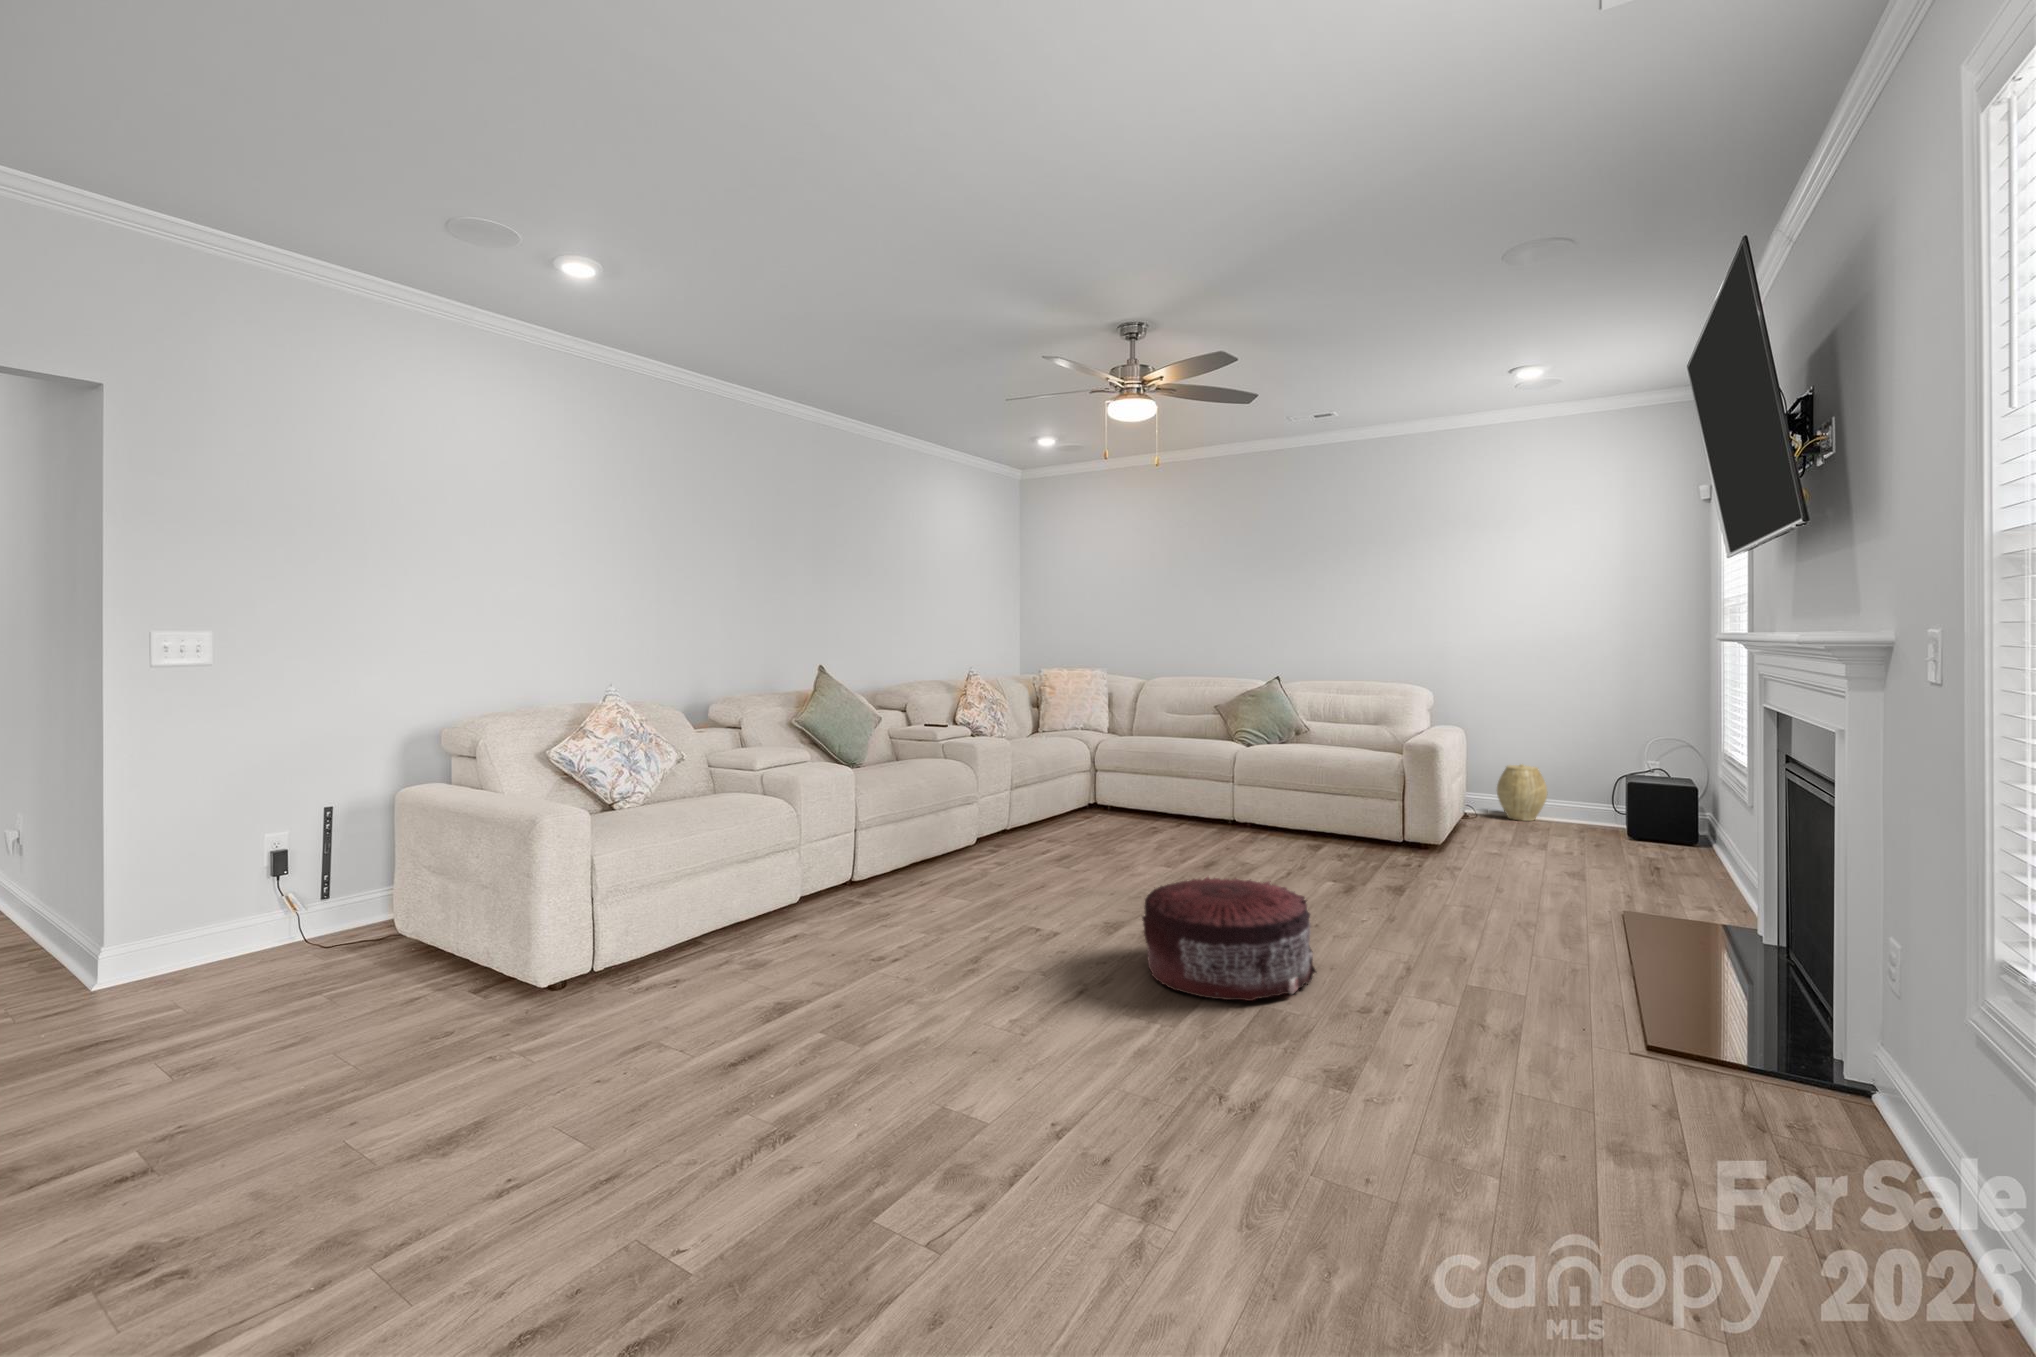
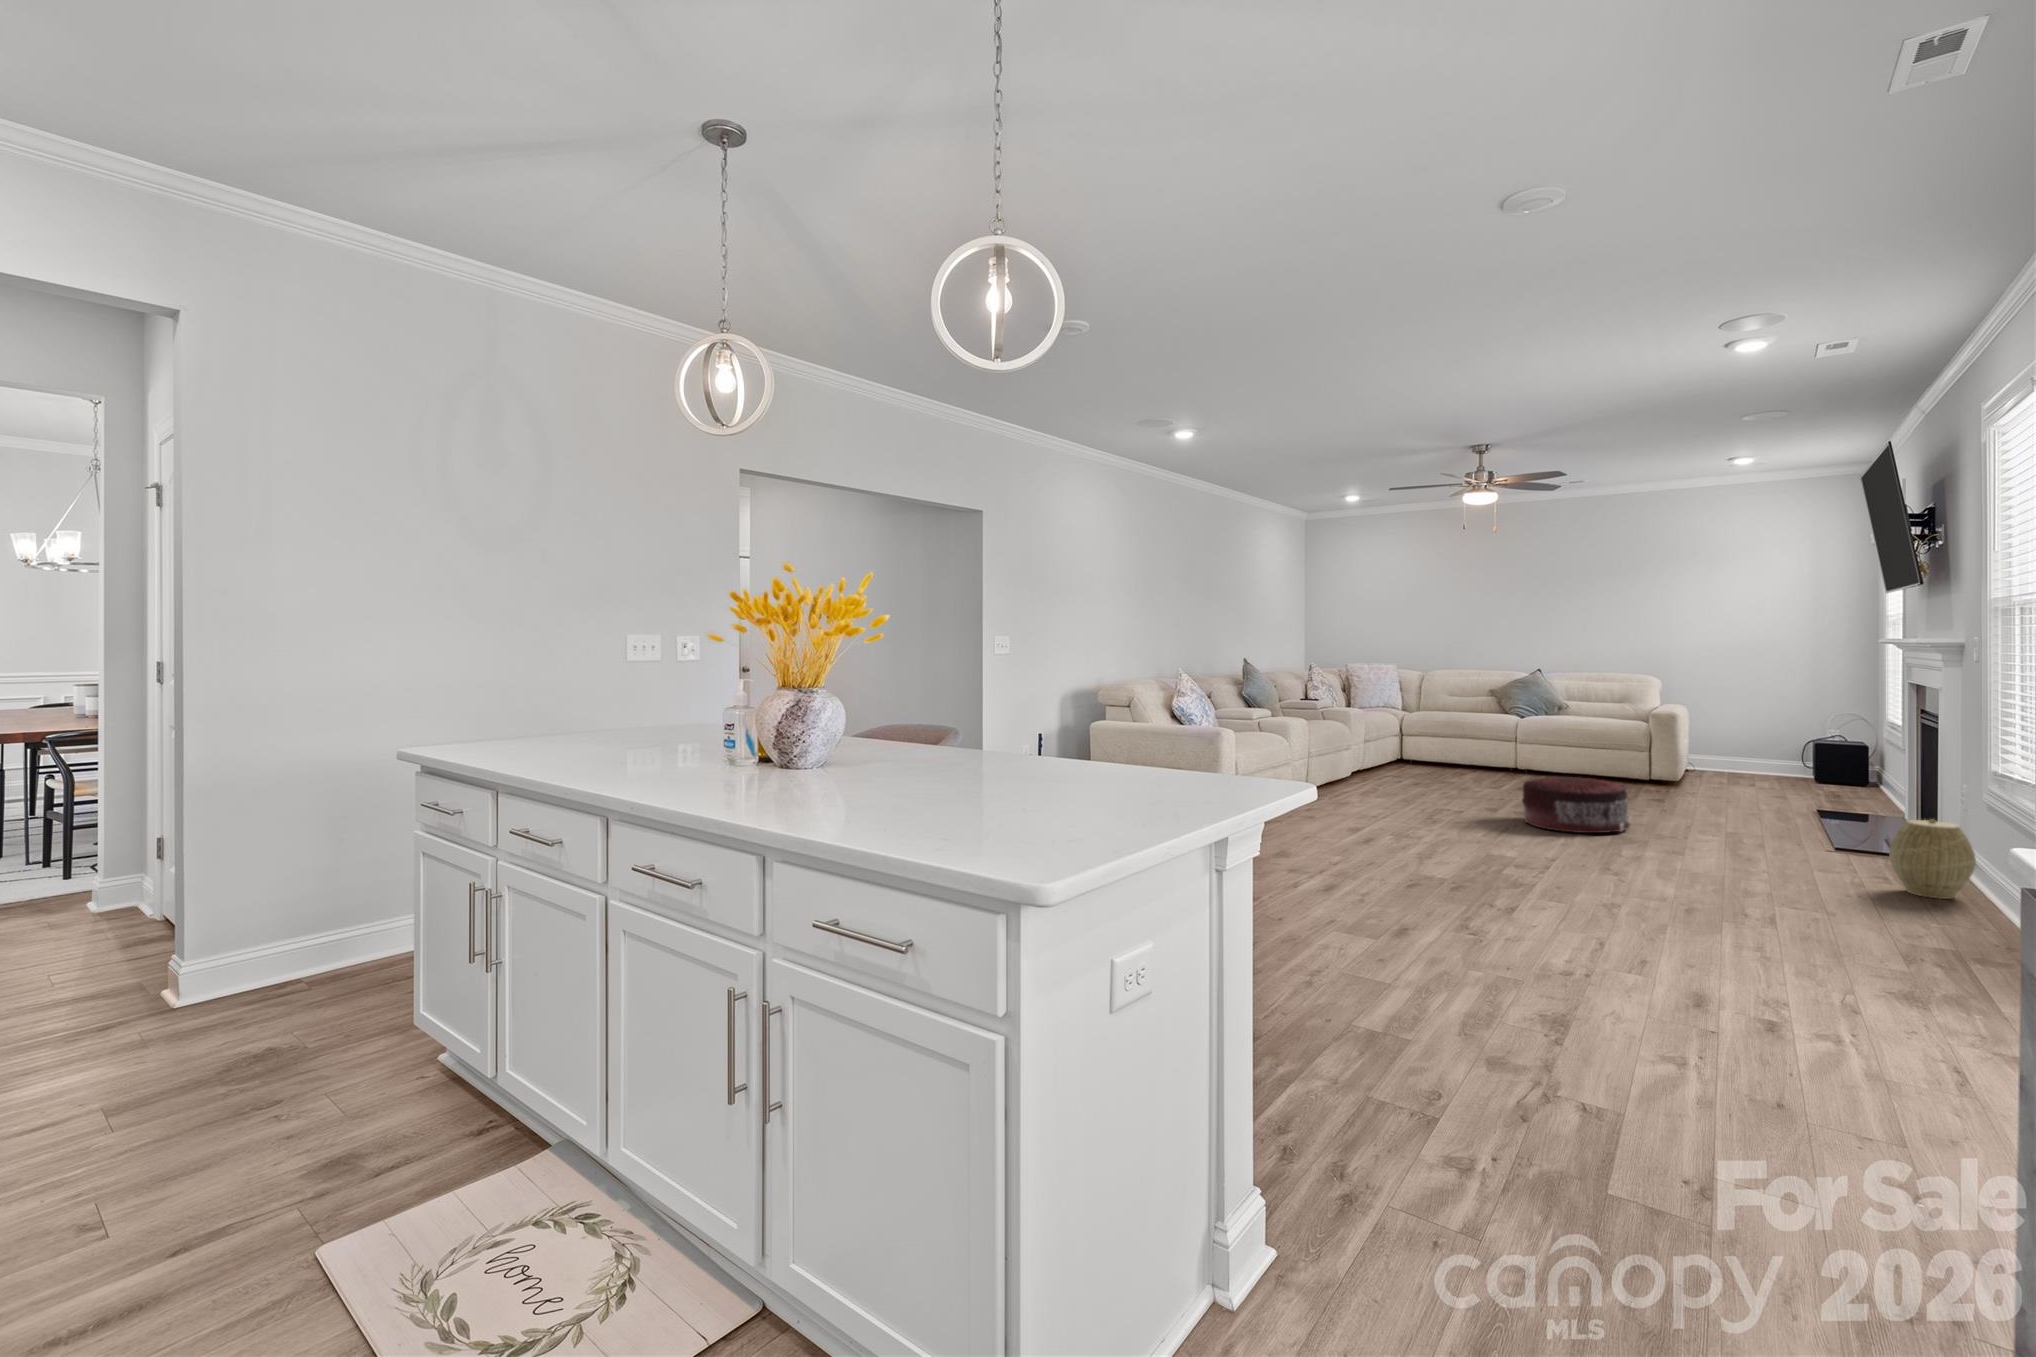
woven basket: present [1497,764,1547,821] -> present [1889,819,1976,899]

